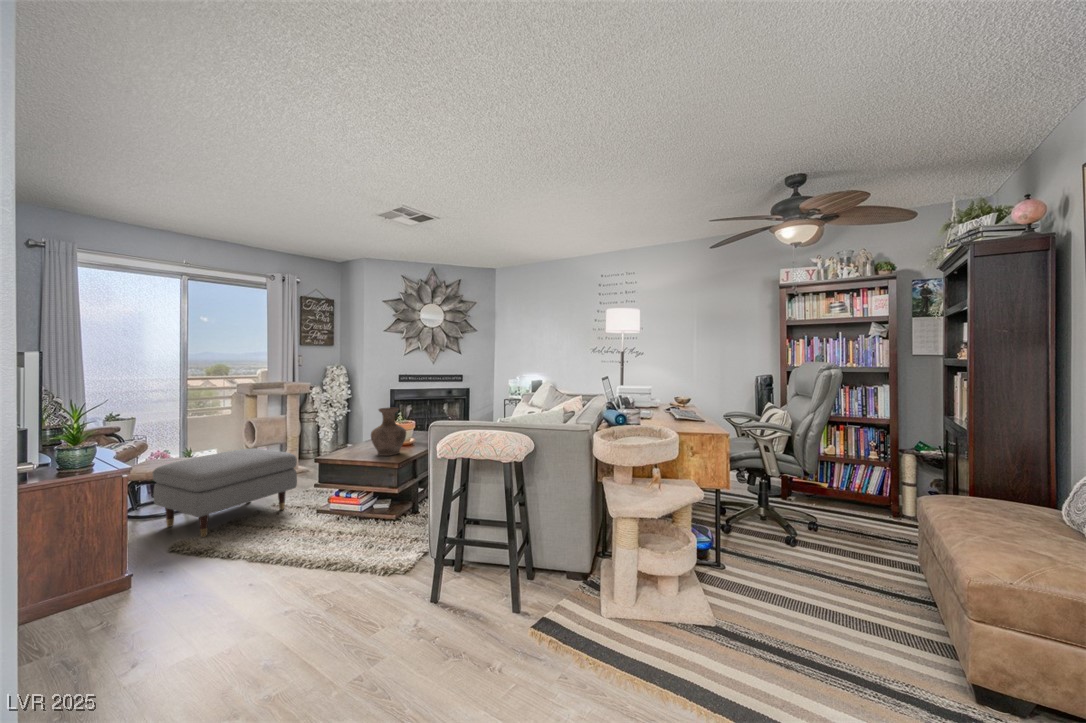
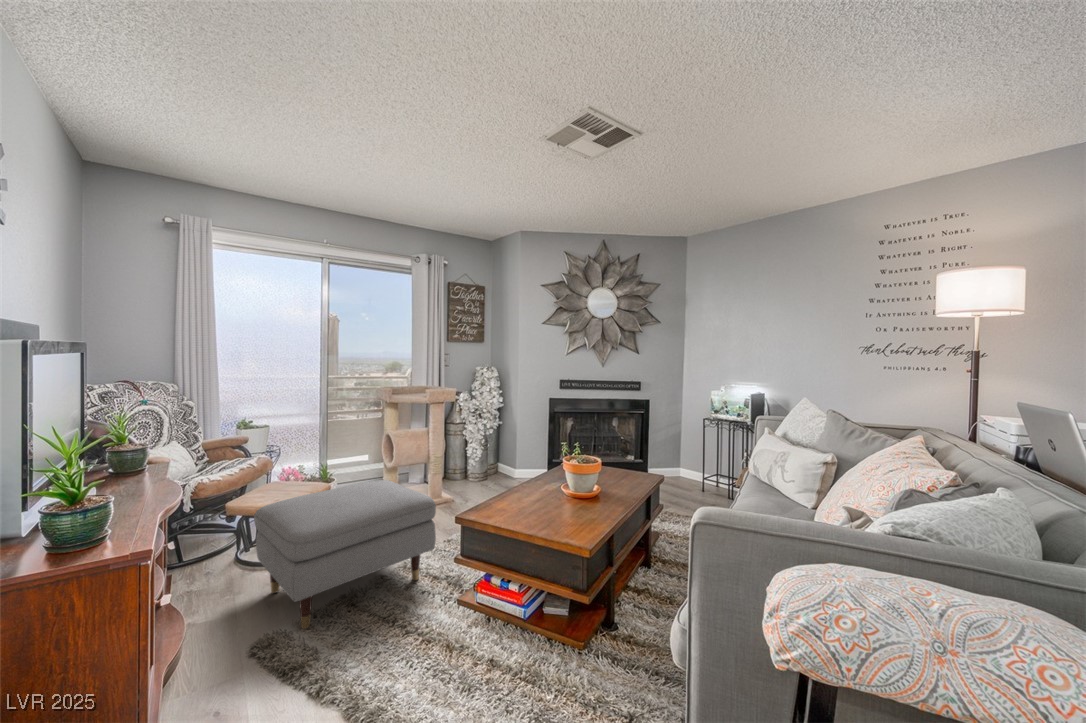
vase: present [371,408,406,456] -> none [544,439,602,525]

